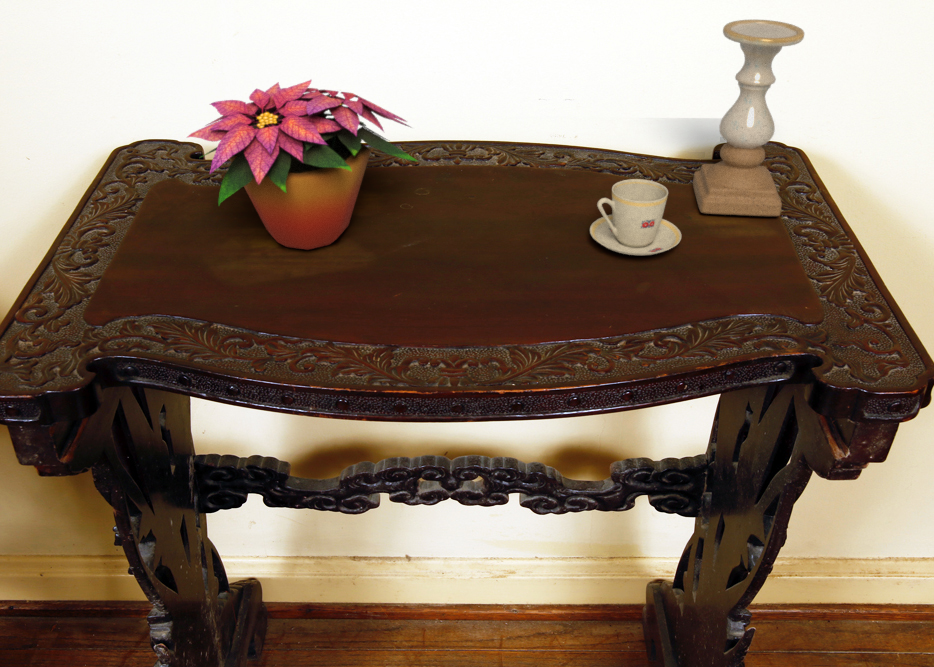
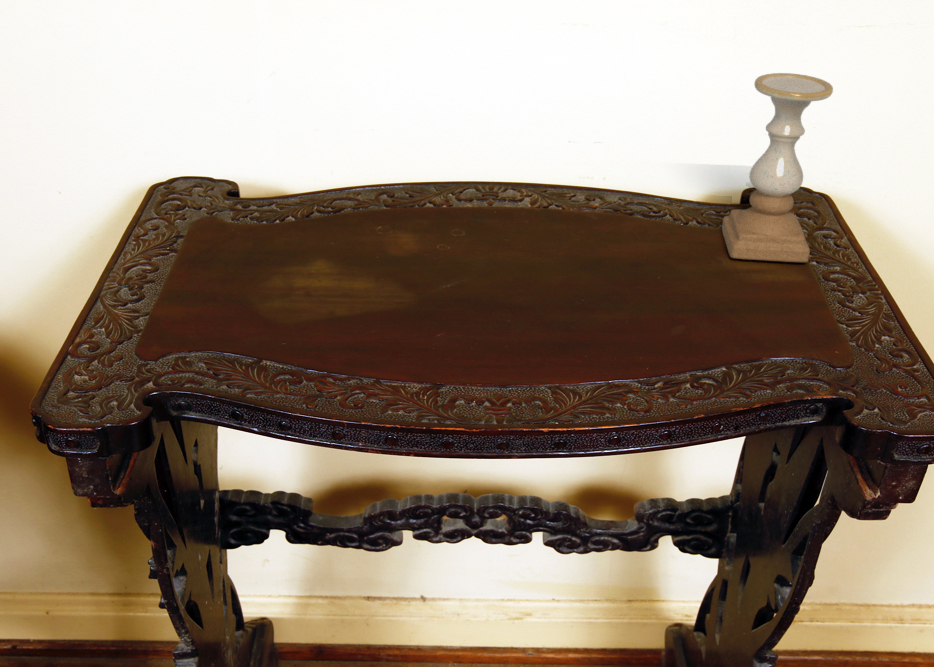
flower arrangement: present [188,80,417,250] -> none [231,121,468,289]
teacup: present [590,179,681,255] -> none [624,225,713,299]

